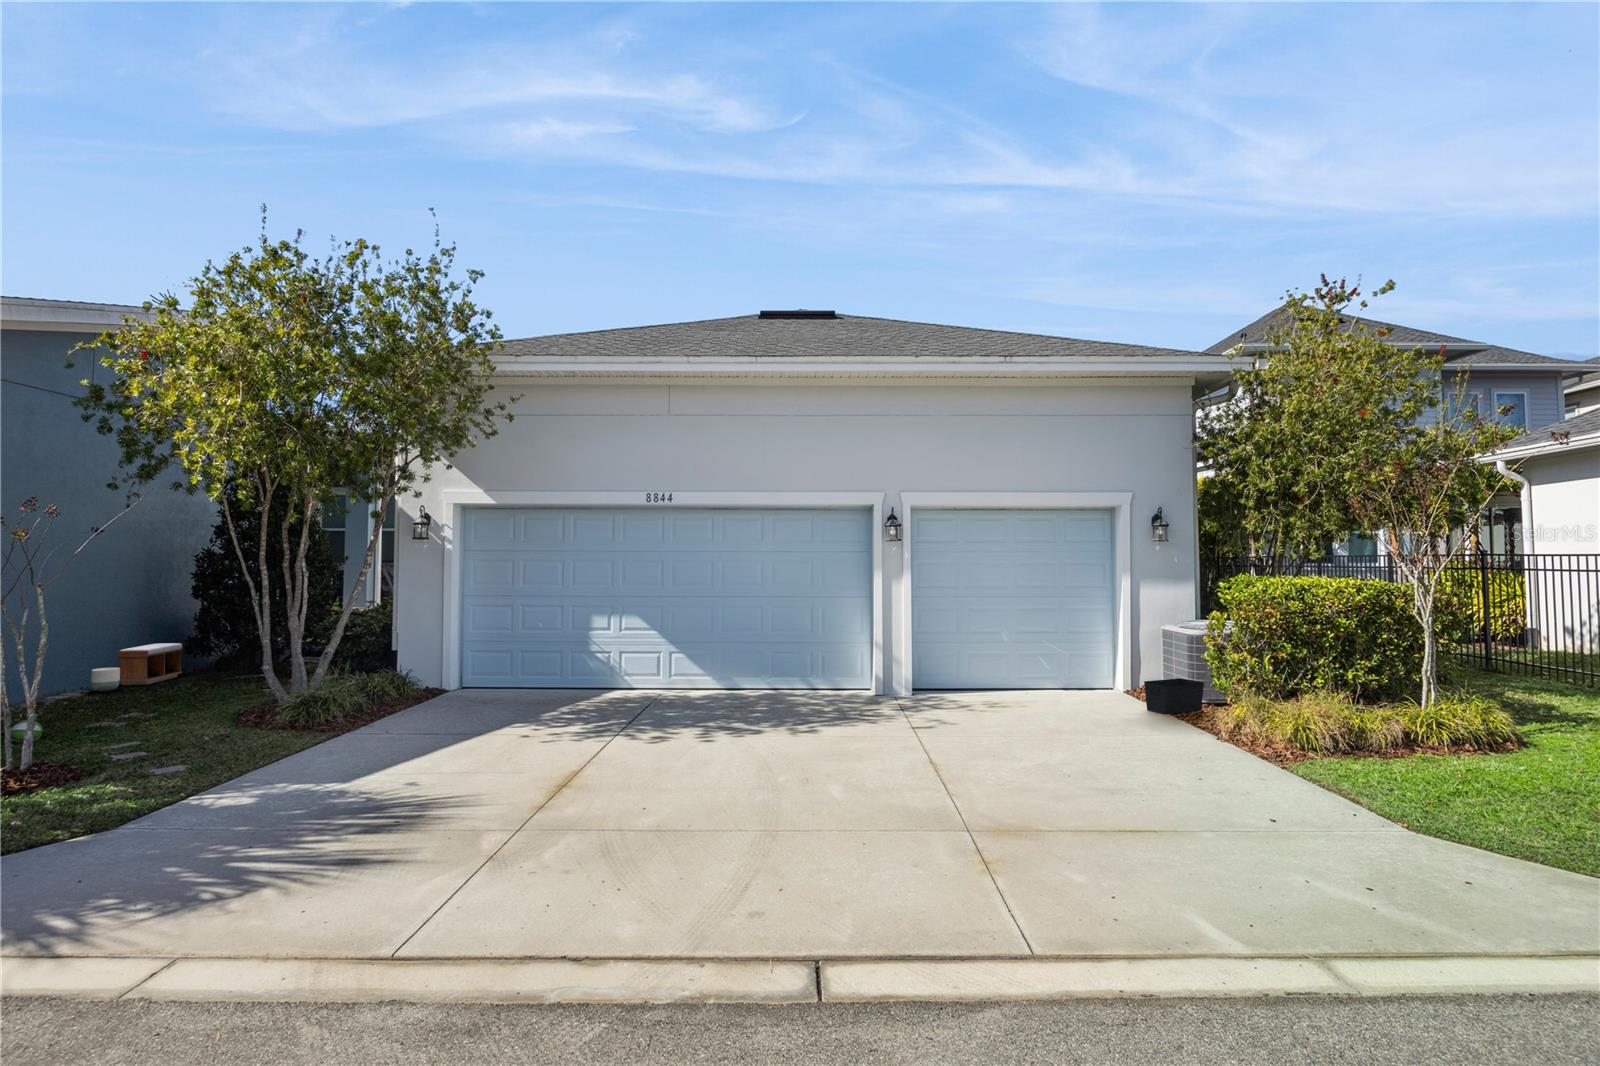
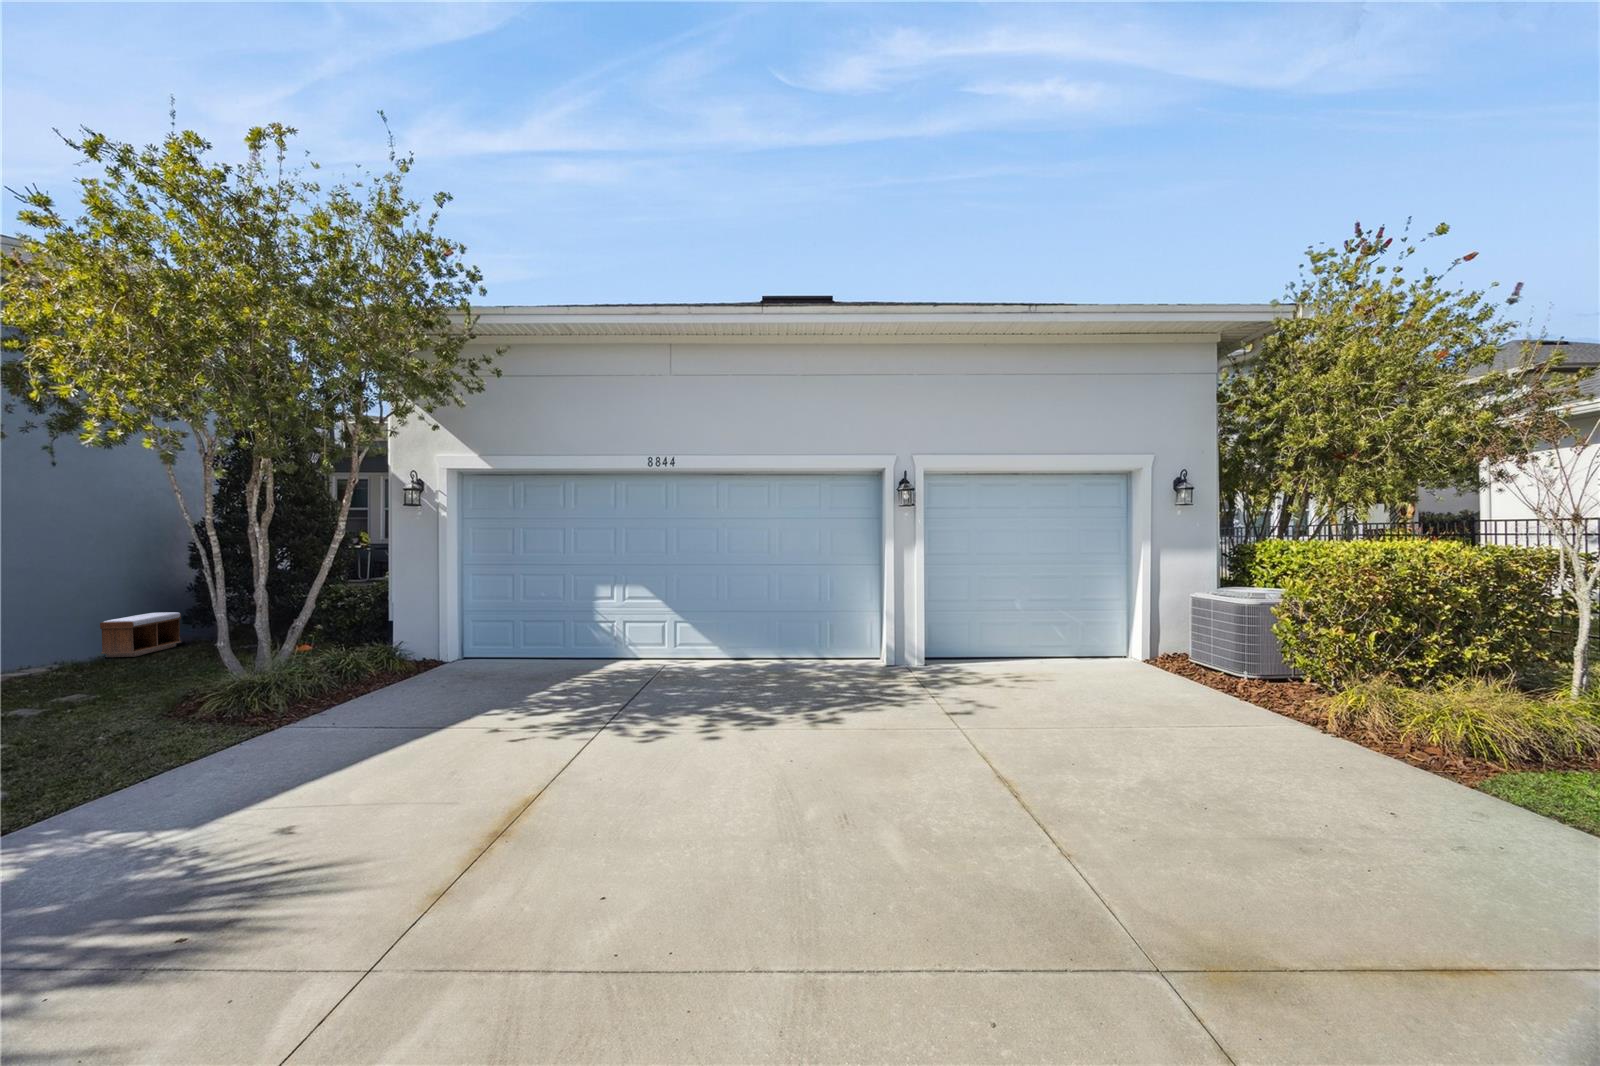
planter: present [91,668,120,692] -> none [63,641,98,667]
storage bin: present [1144,678,1204,714] -> none [1180,650,1245,690]

